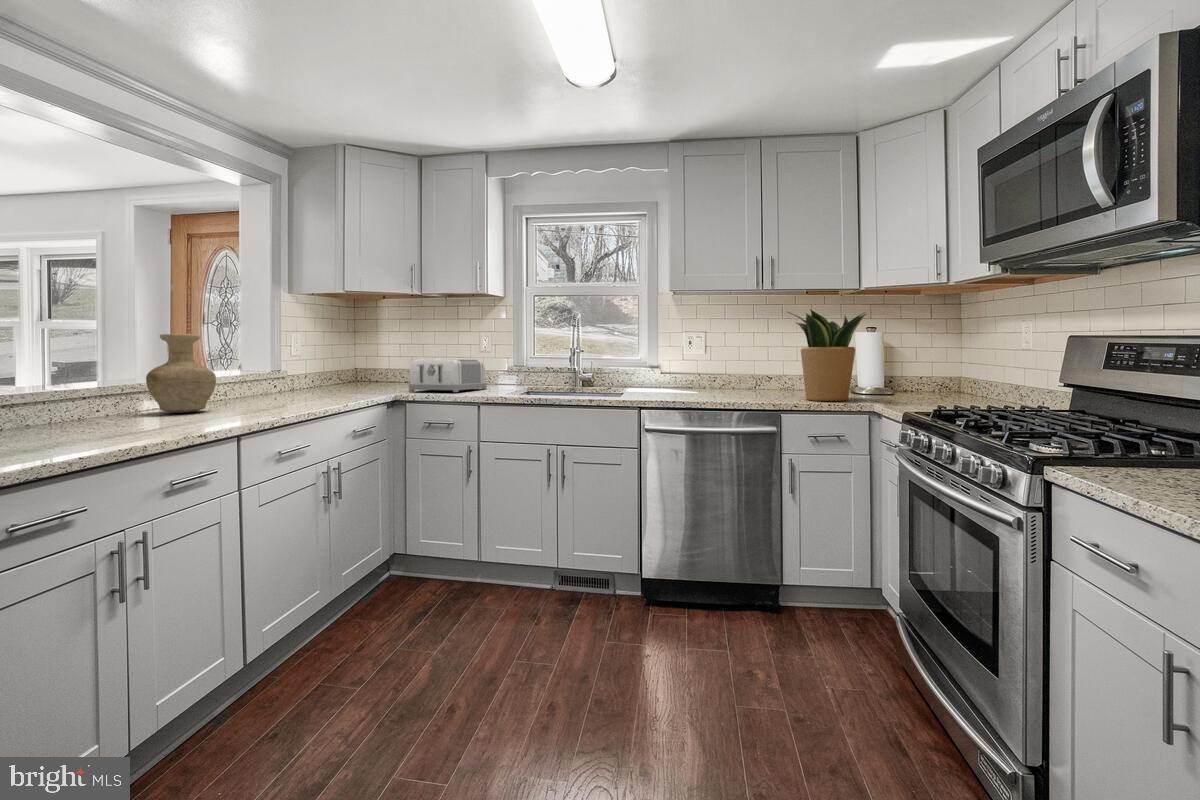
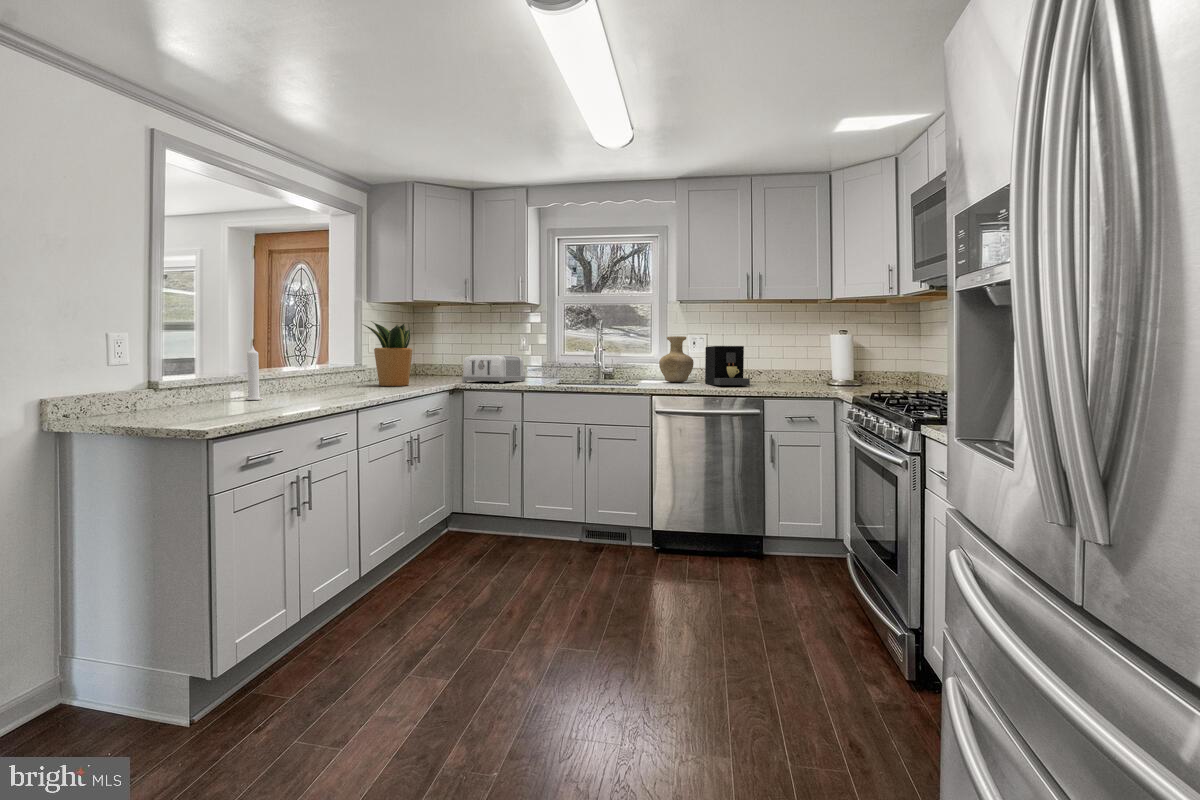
potted plant: present [788,309,866,401] -> present [364,321,412,386]
vase: present [146,334,216,413] -> present [659,336,694,382]
coffee maker: none [704,347,761,395] -> present [705,346,750,385]
candle: none [85,348,112,423] -> present [245,346,263,400]

